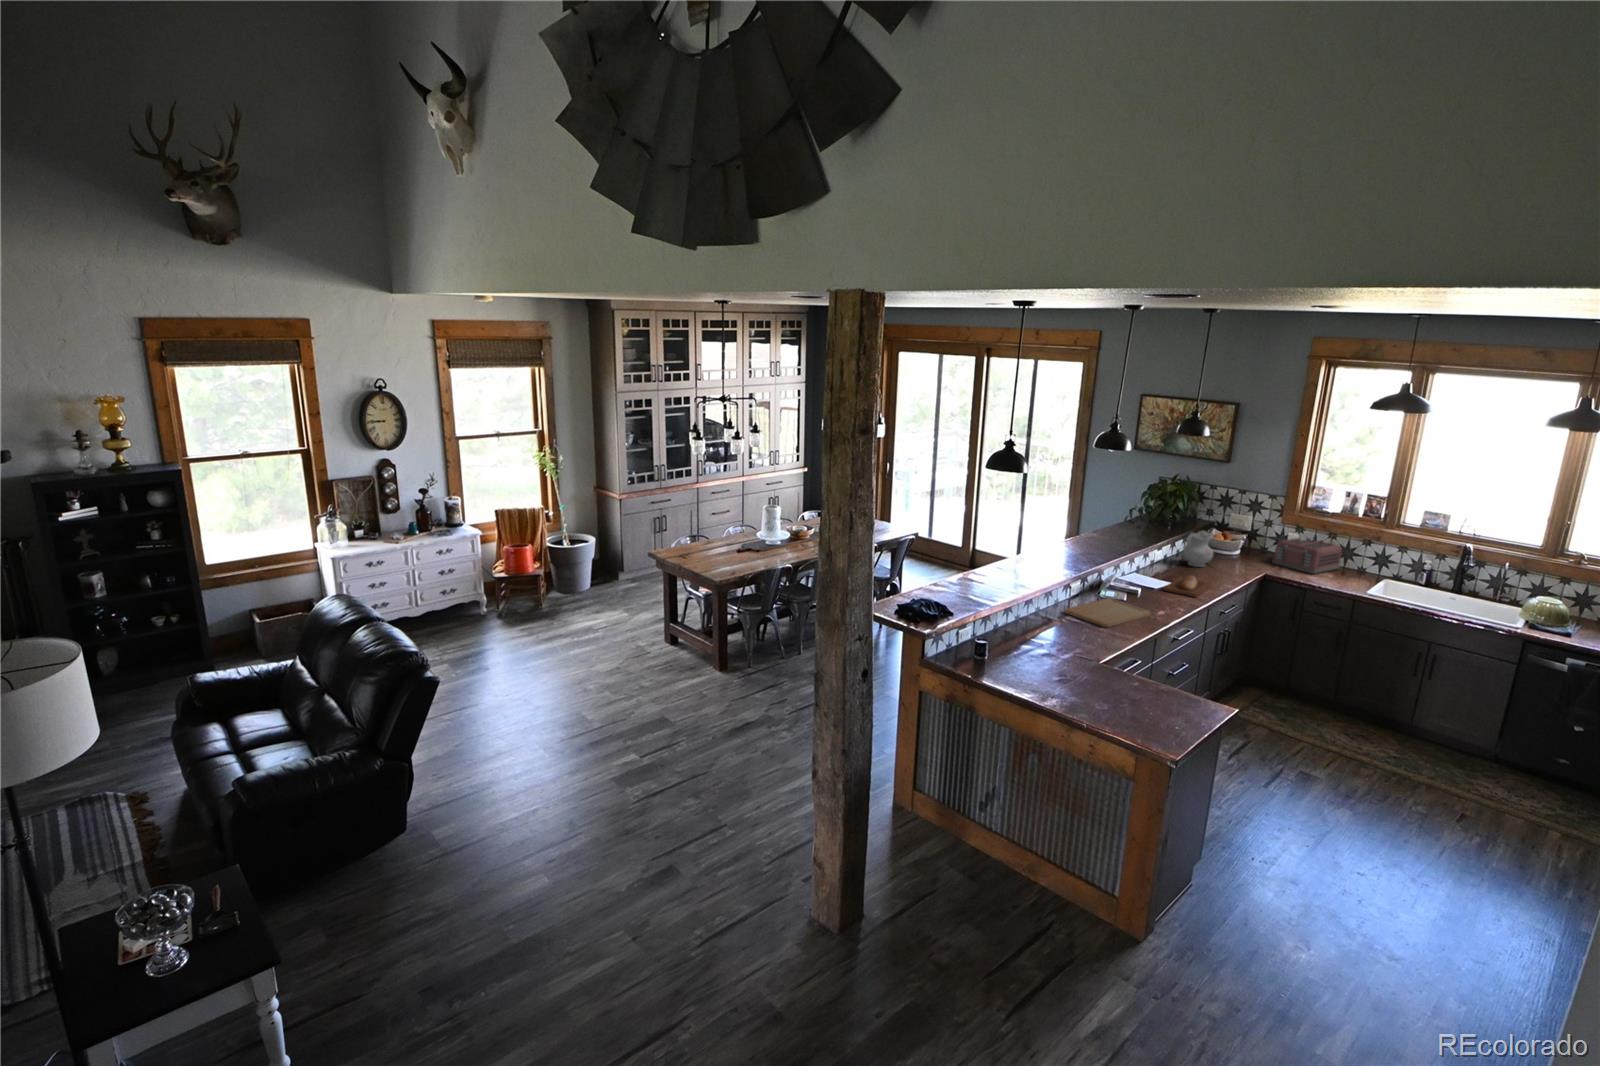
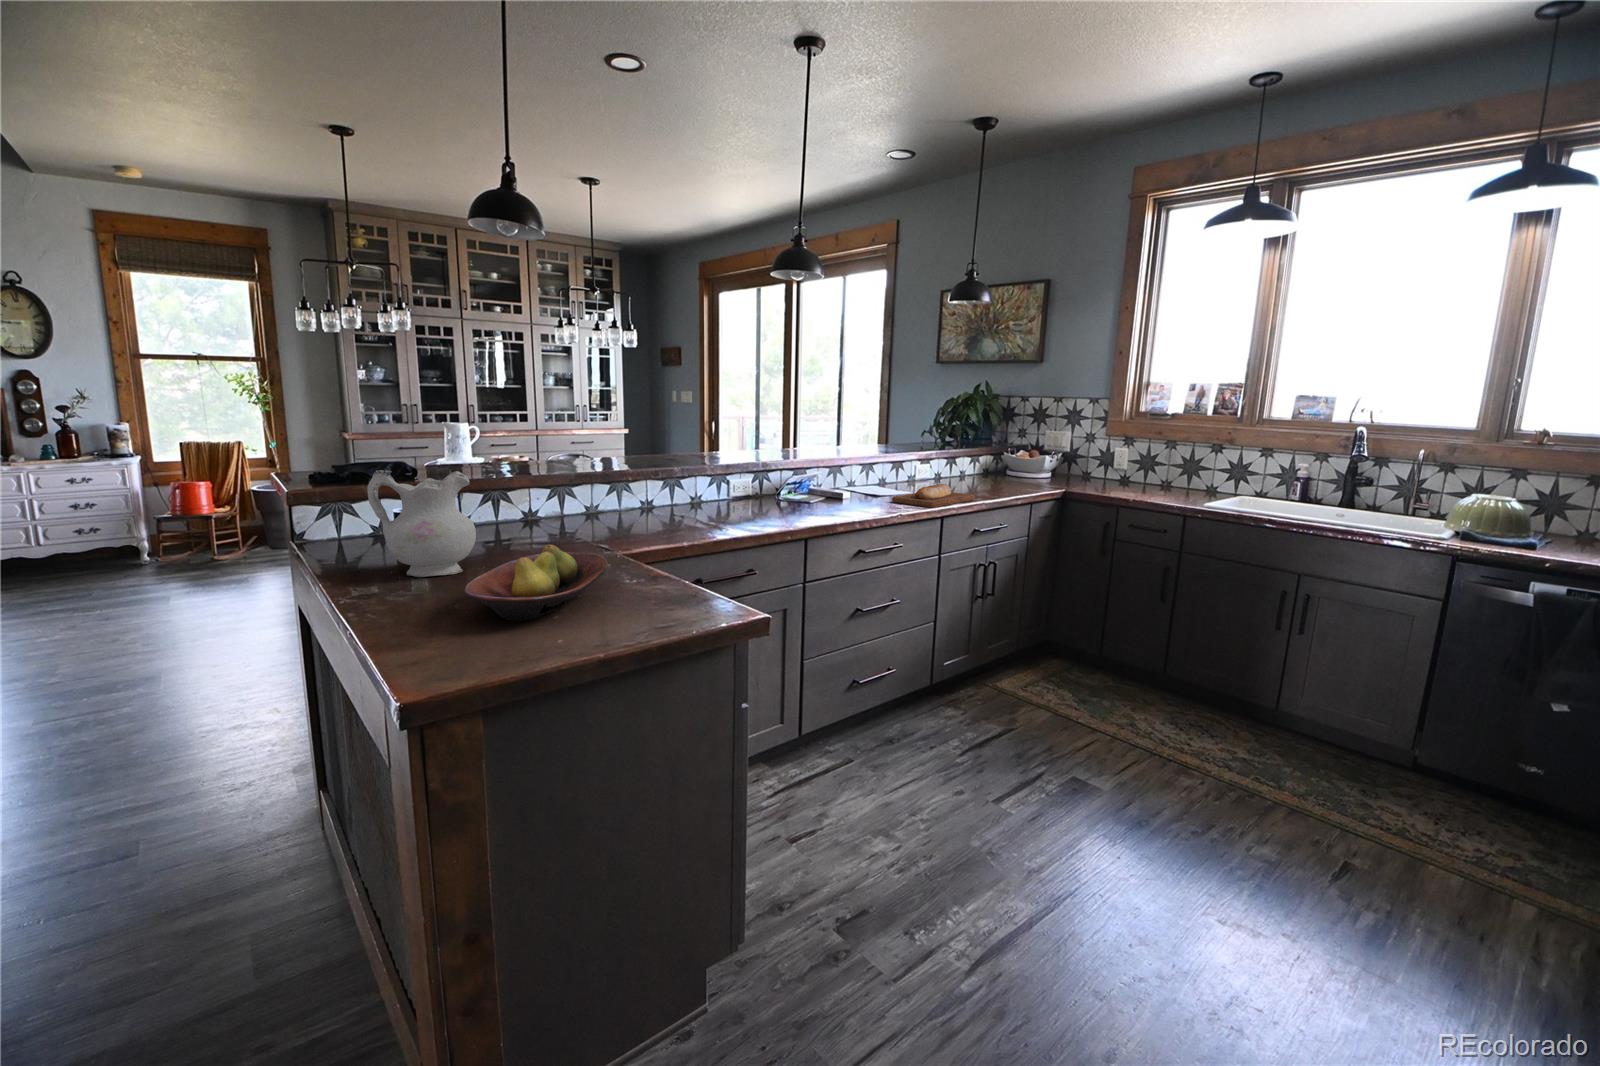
ceramic pitcher: present [1183,531,1213,567] -> present [367,470,476,577]
toaster: present [1272,538,1342,574] -> none [1089,451,1183,493]
cutting board: present [1065,598,1151,627] -> none [687,504,827,530]
fruit bowl: none [1084,660,1147,702] -> present [464,545,608,621]

